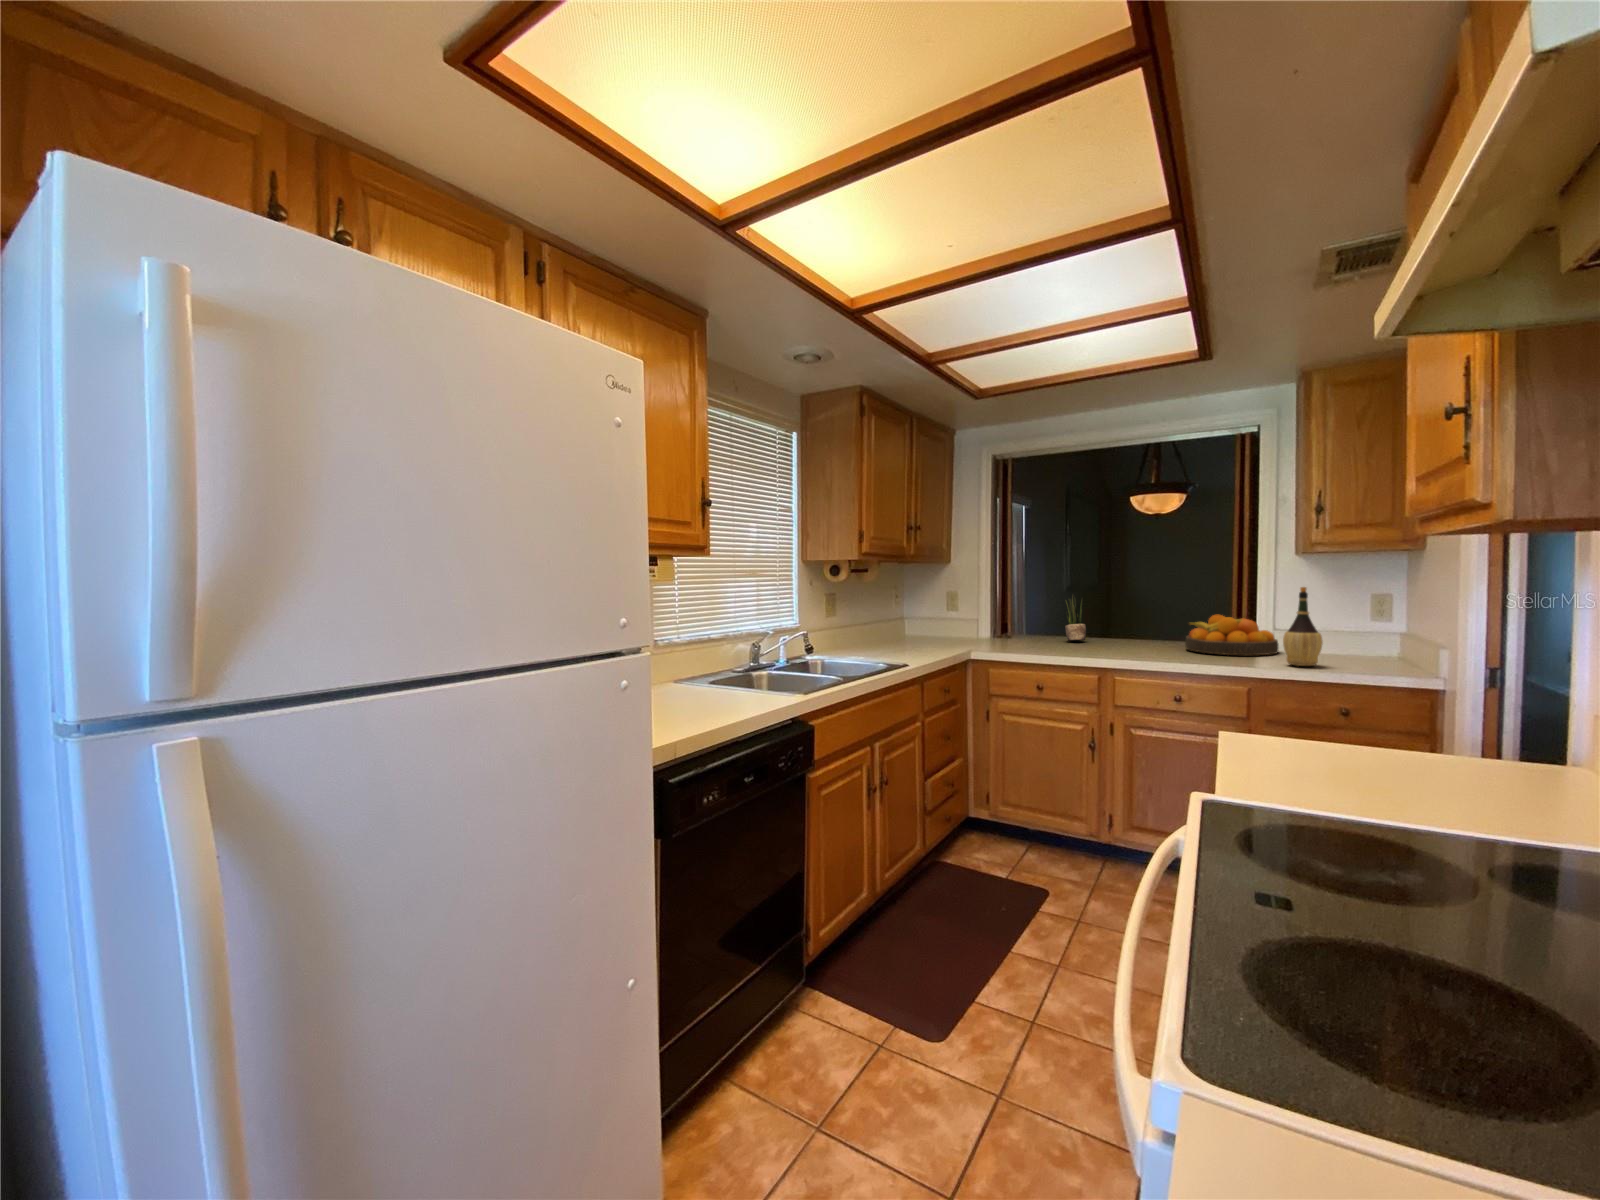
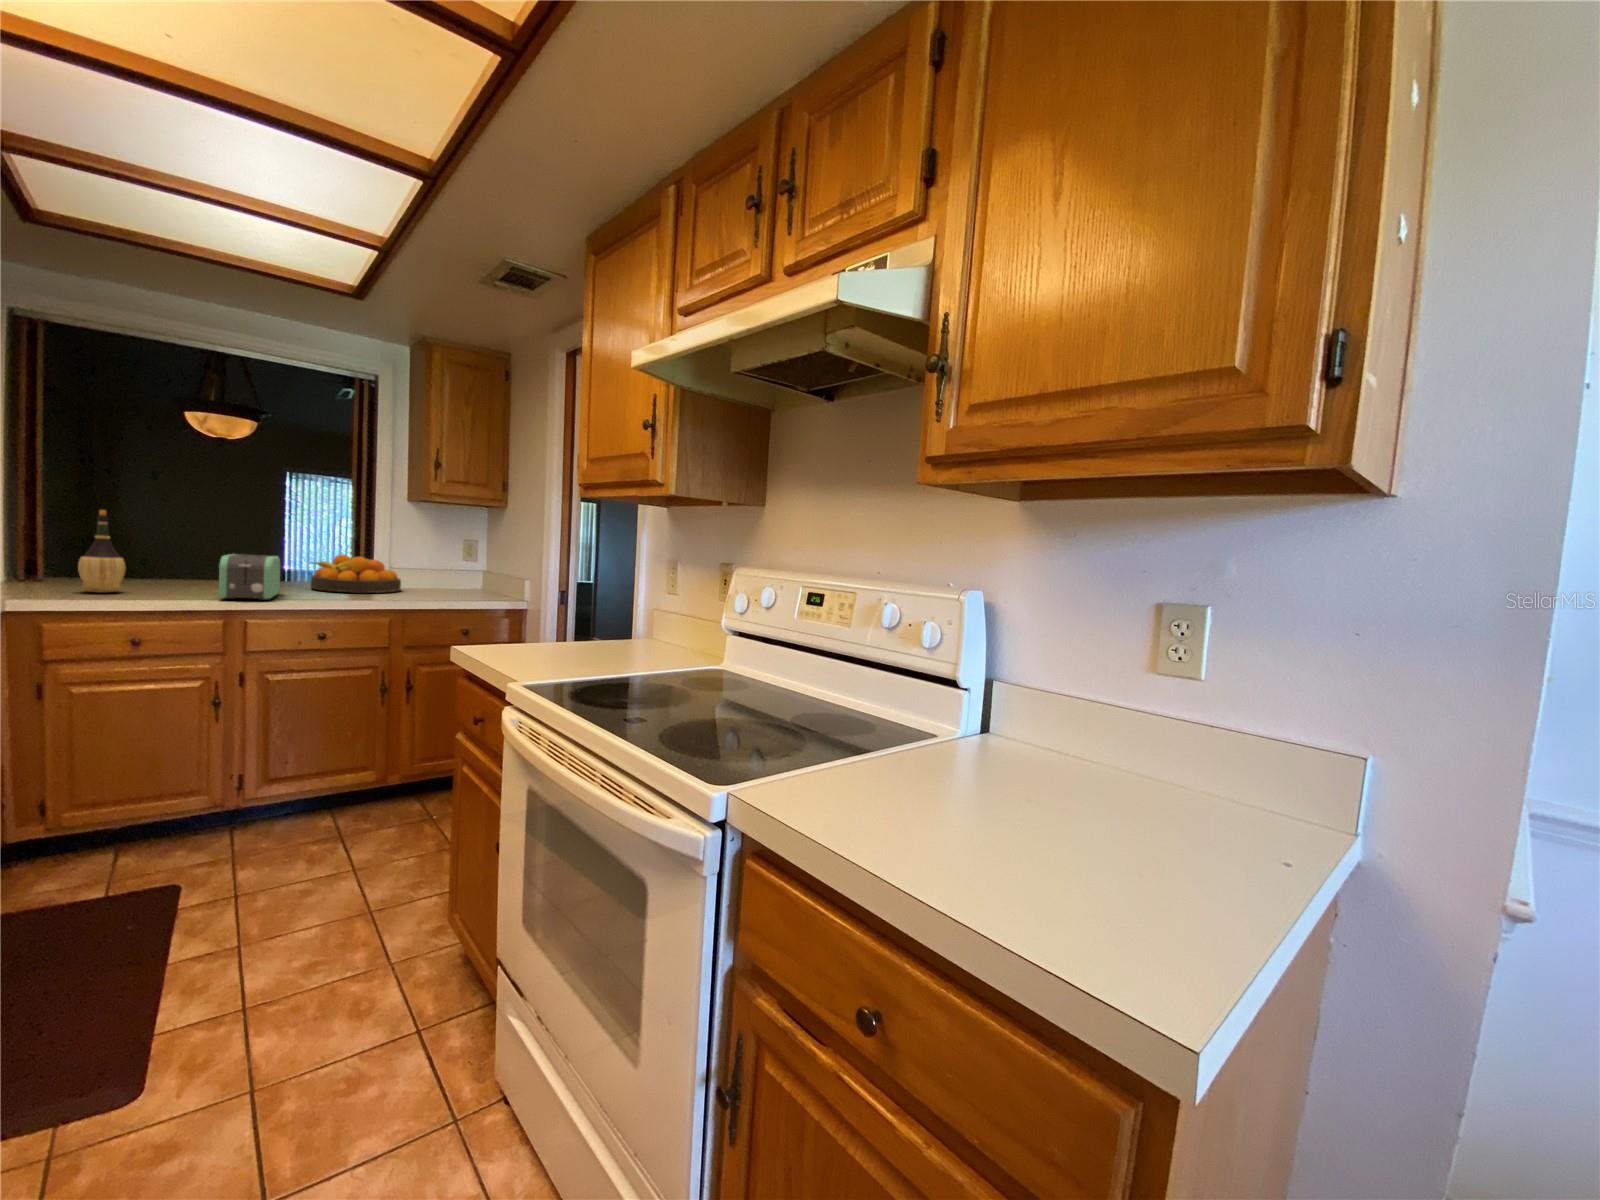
wine bottle: present [1283,587,1323,666] -> present [78,510,126,592]
potted plant: present [1065,594,1086,641] -> none [139,523,173,583]
toaster: none [1094,618,1150,660] -> present [219,554,280,600]

